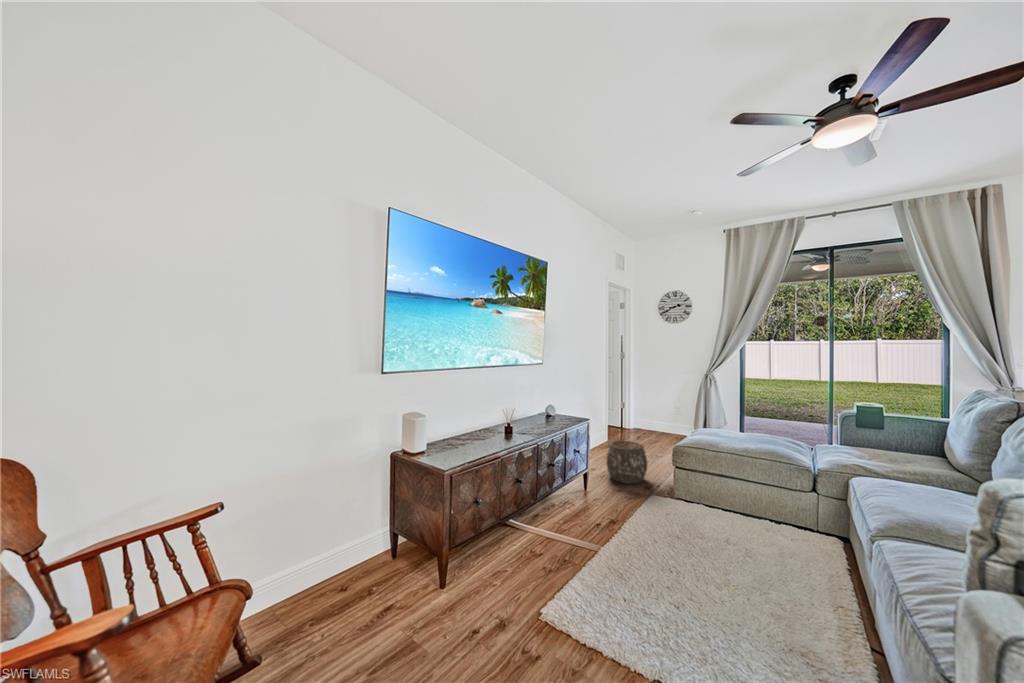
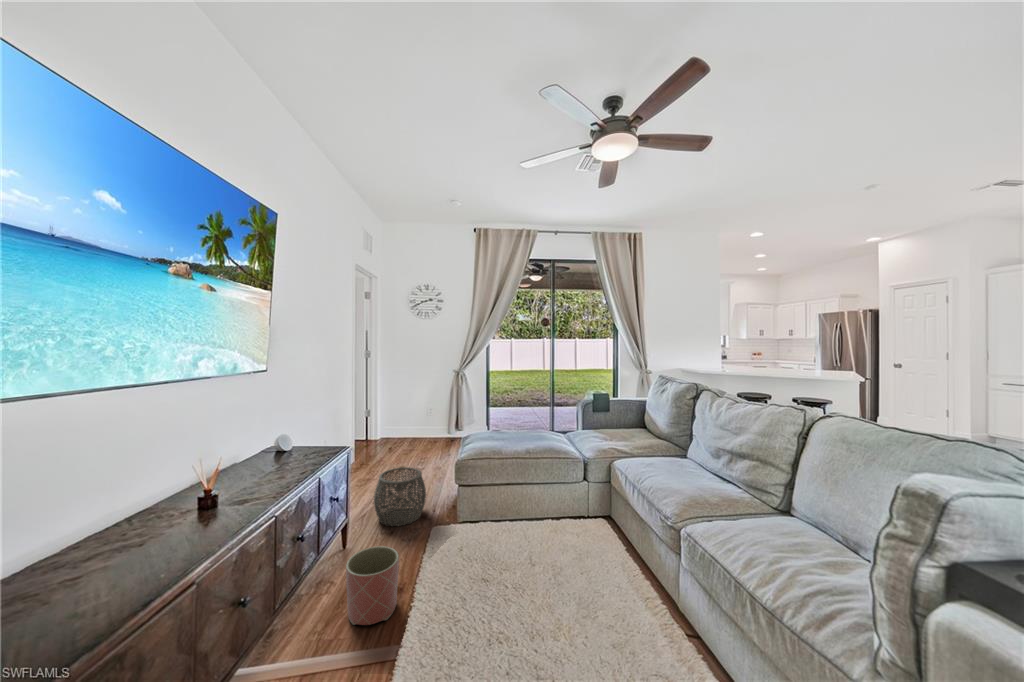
planter: none [571,477,605,524] -> present [346,546,399,625]

